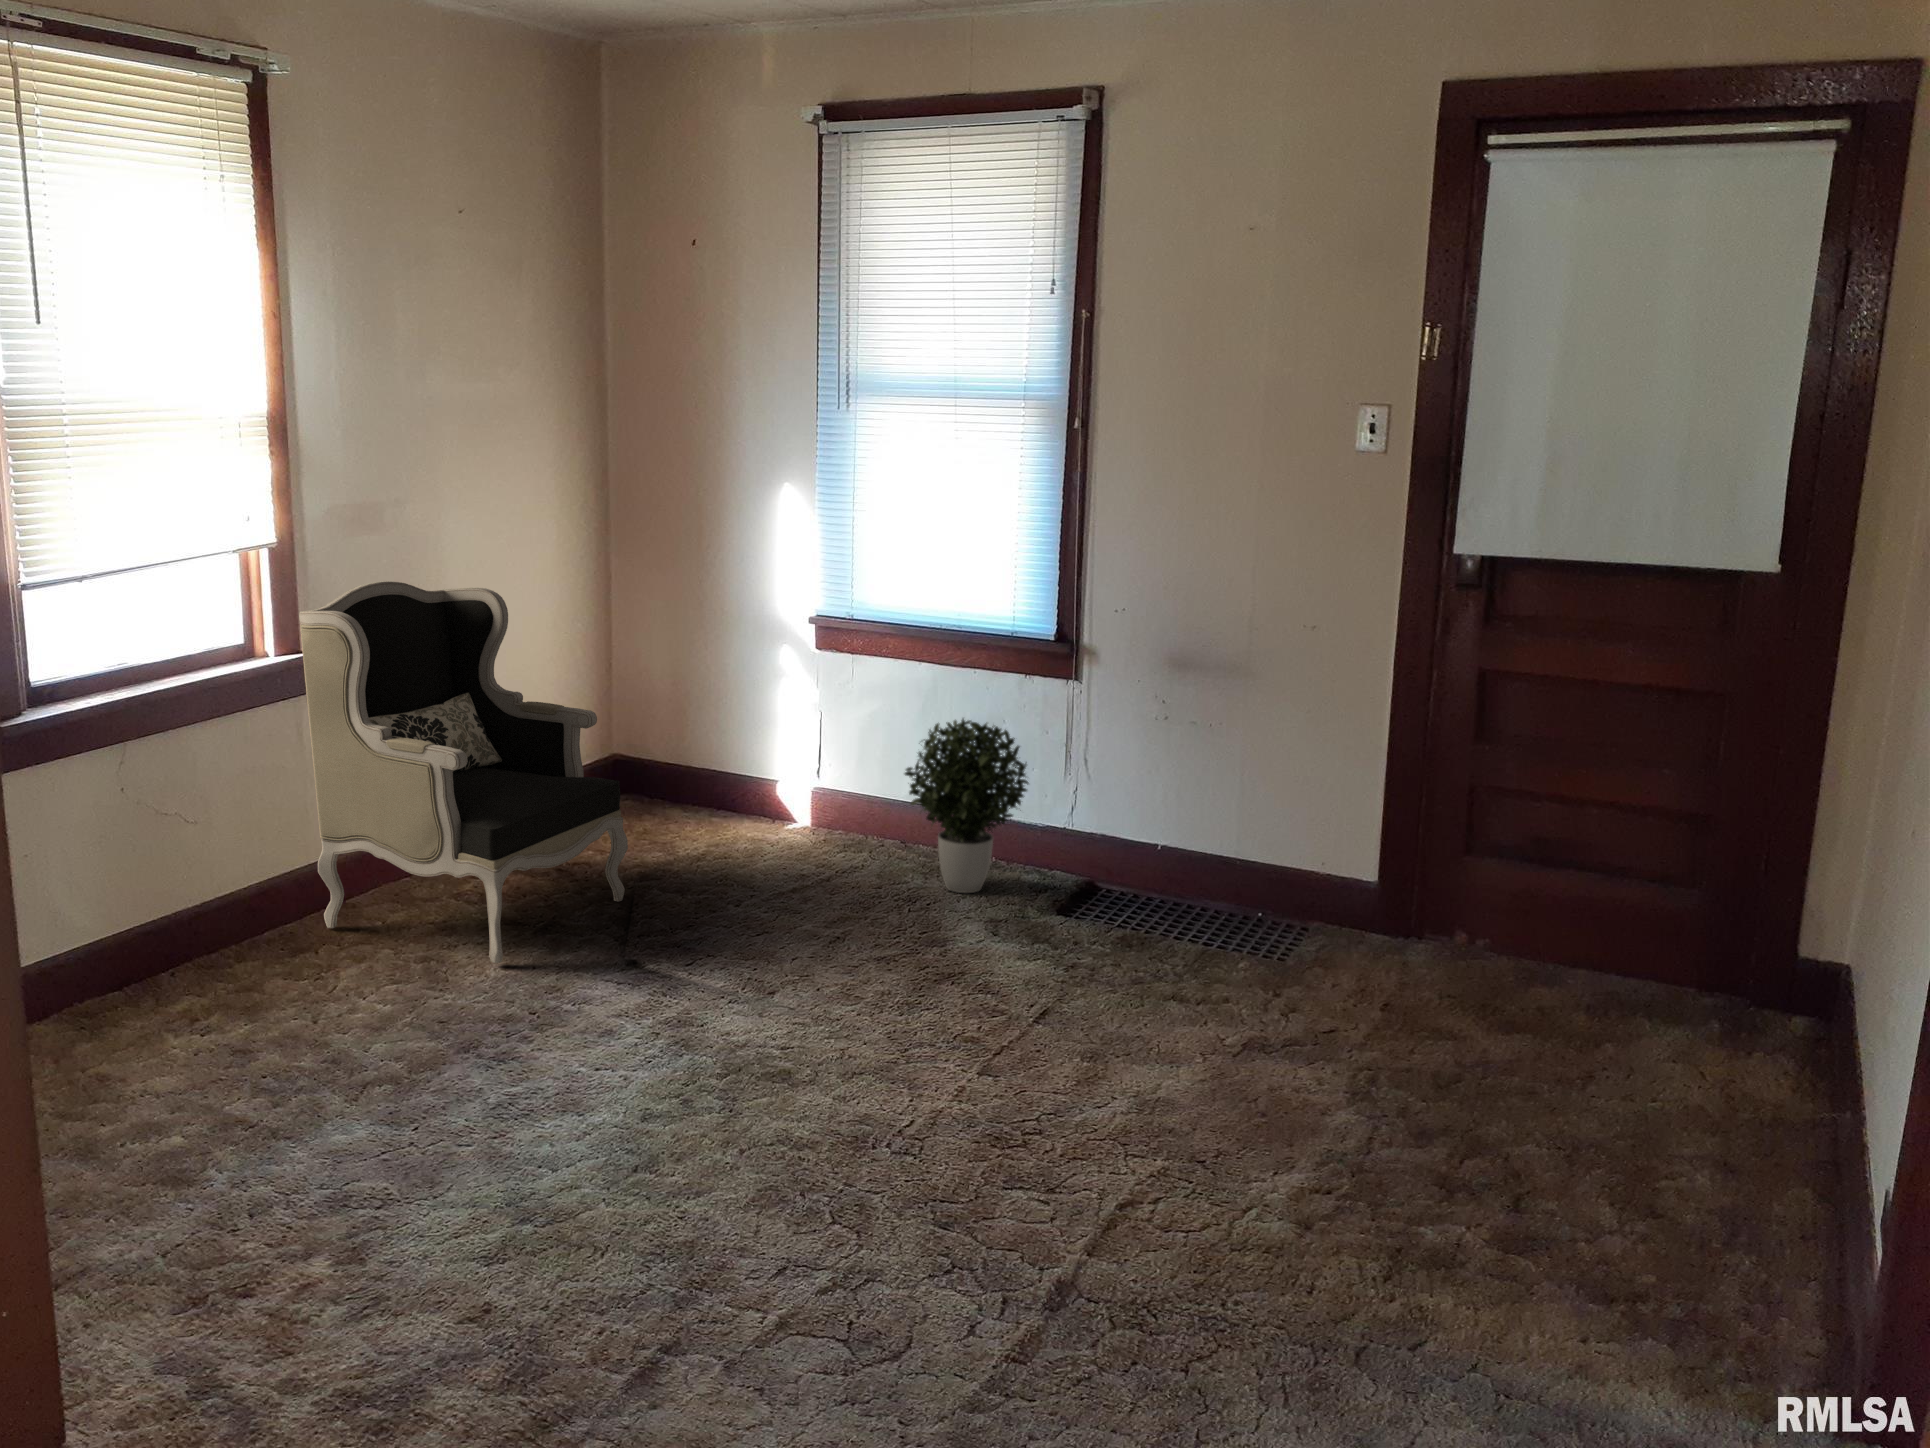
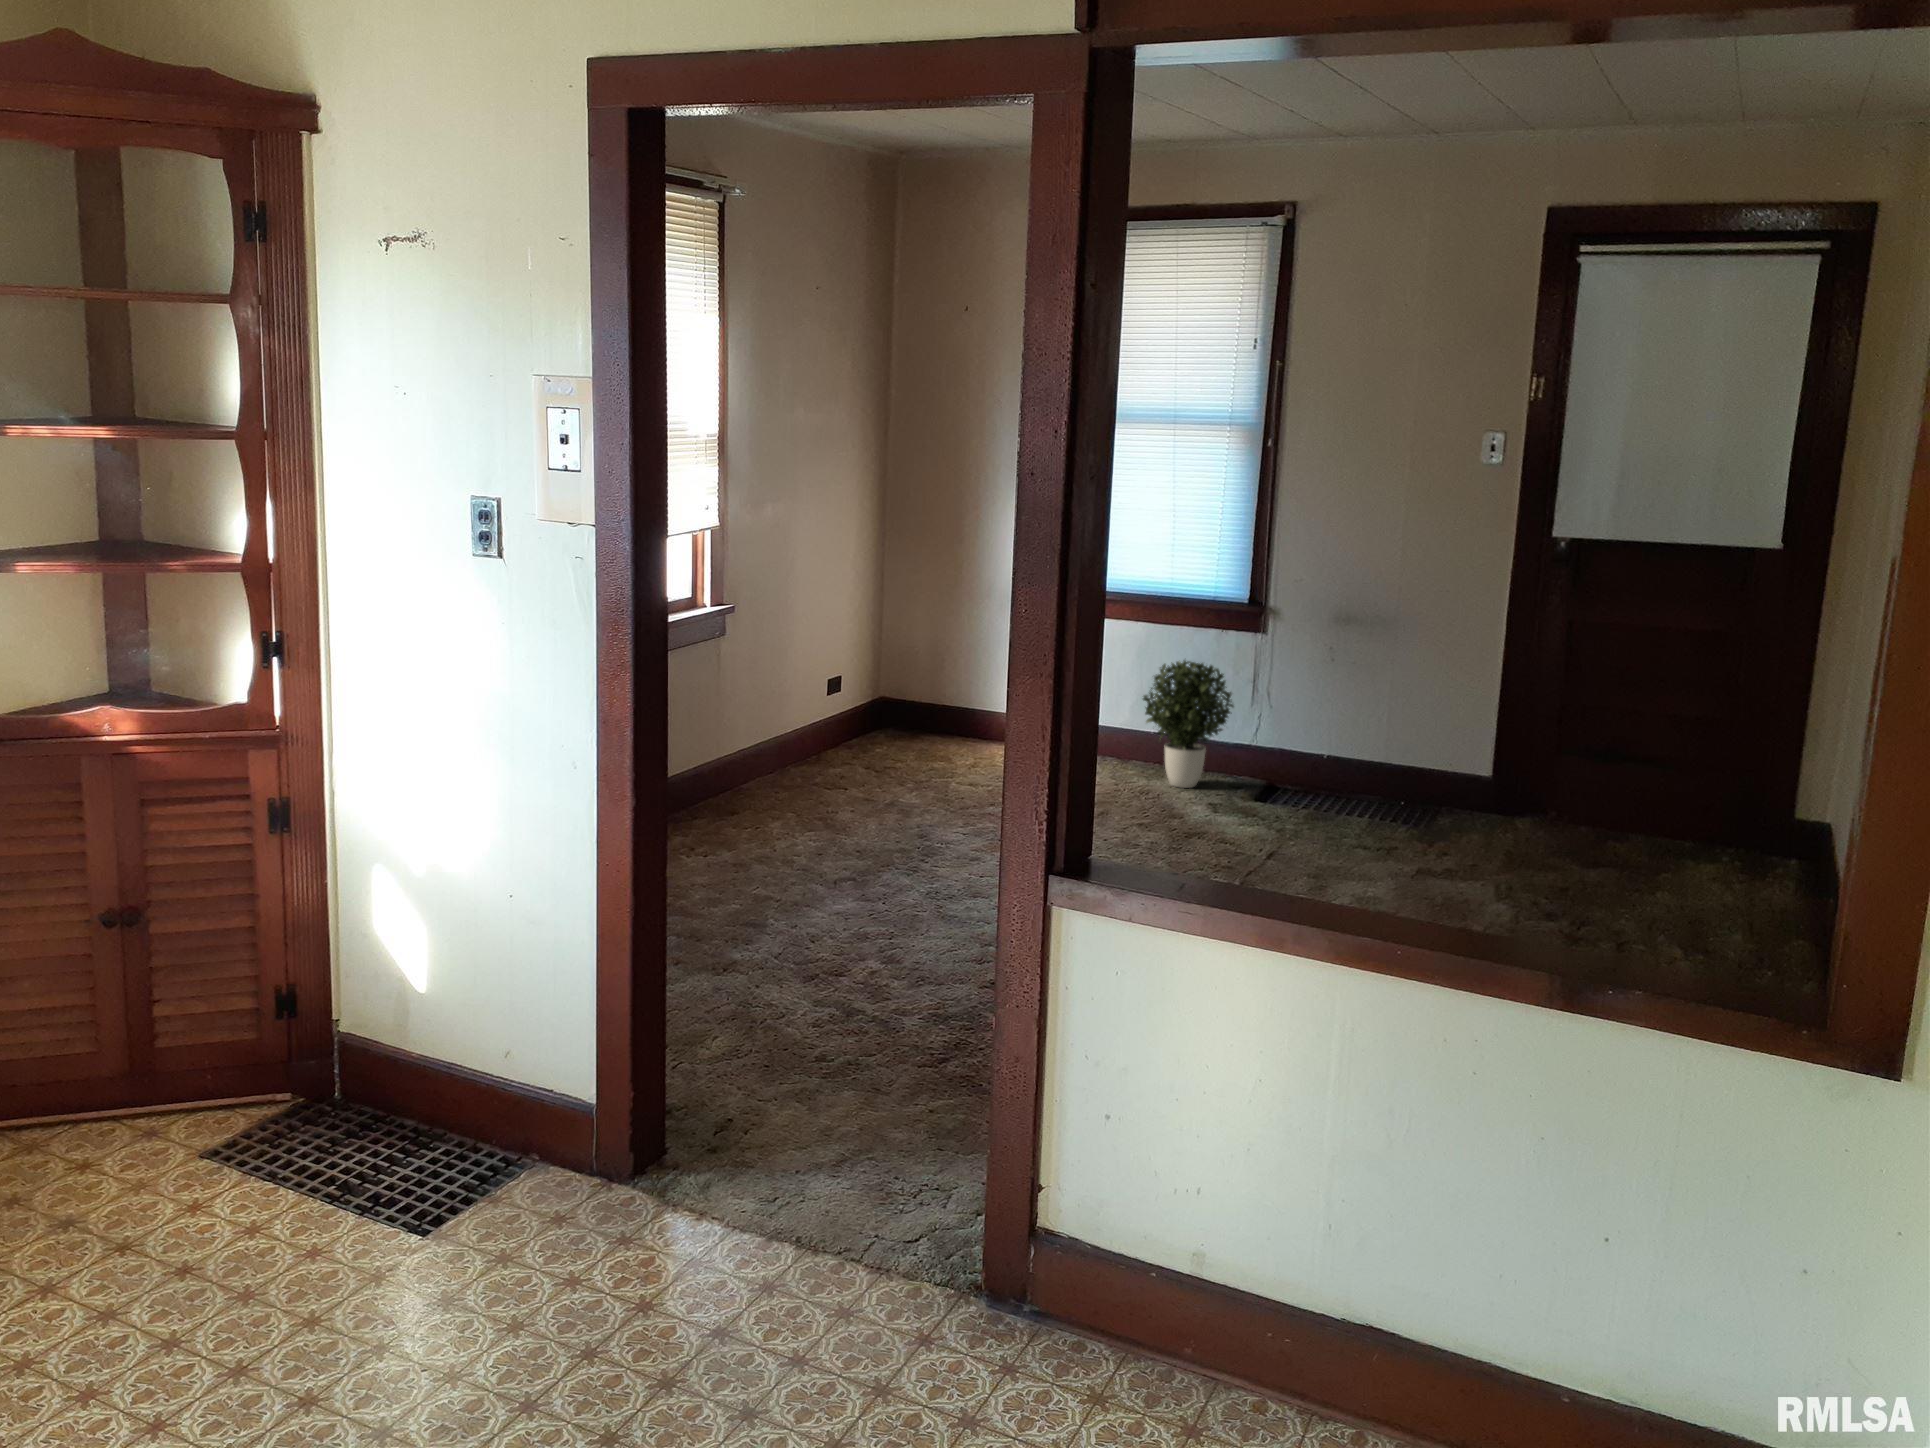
armchair: present [299,581,628,963] -> none [727,556,940,823]

